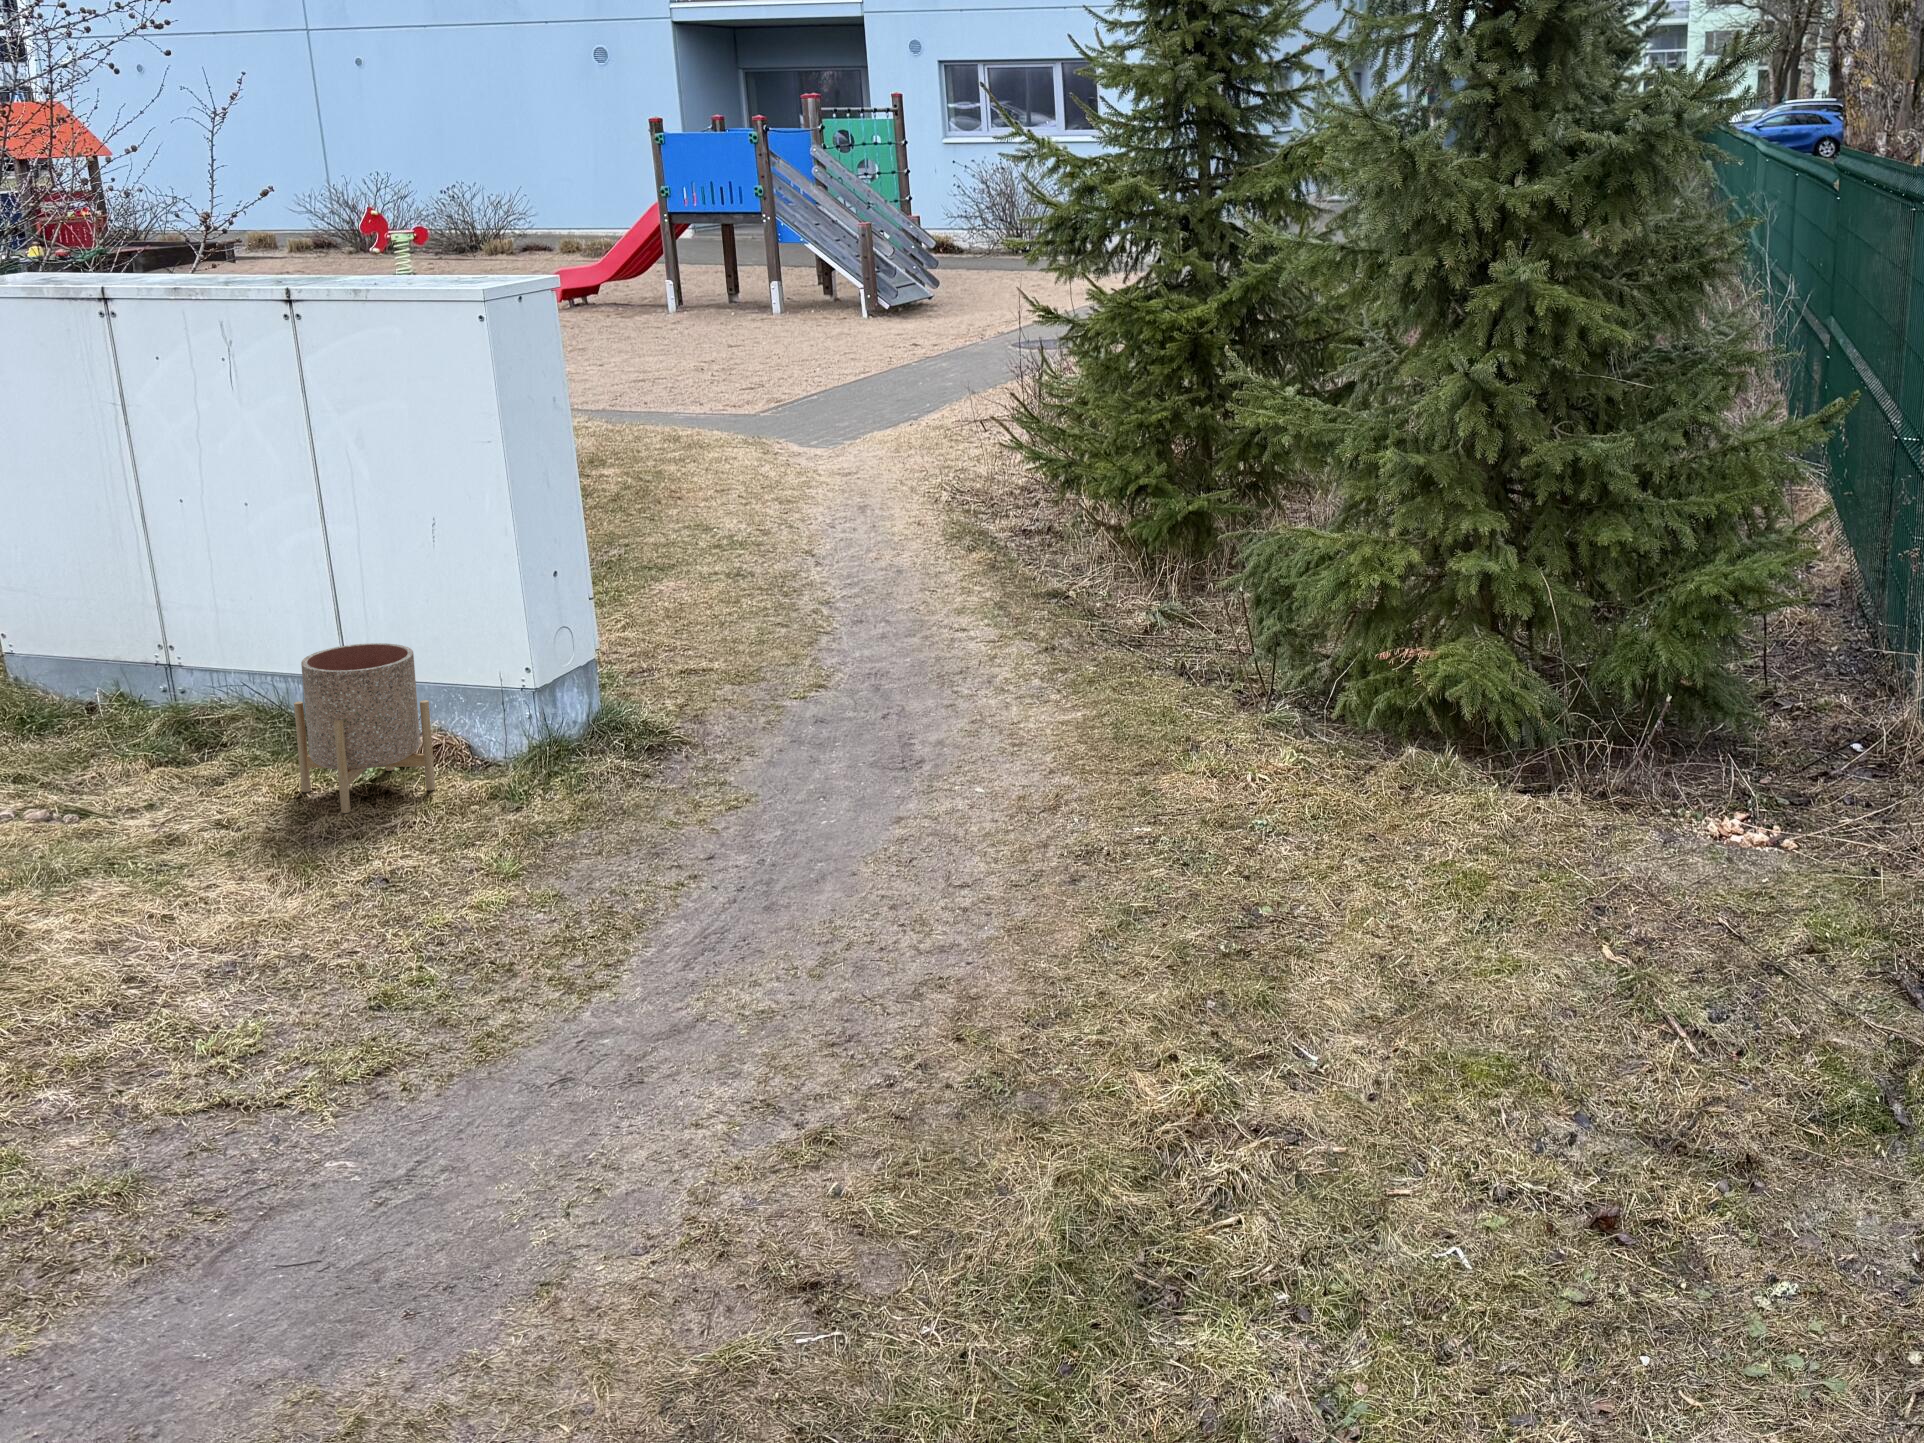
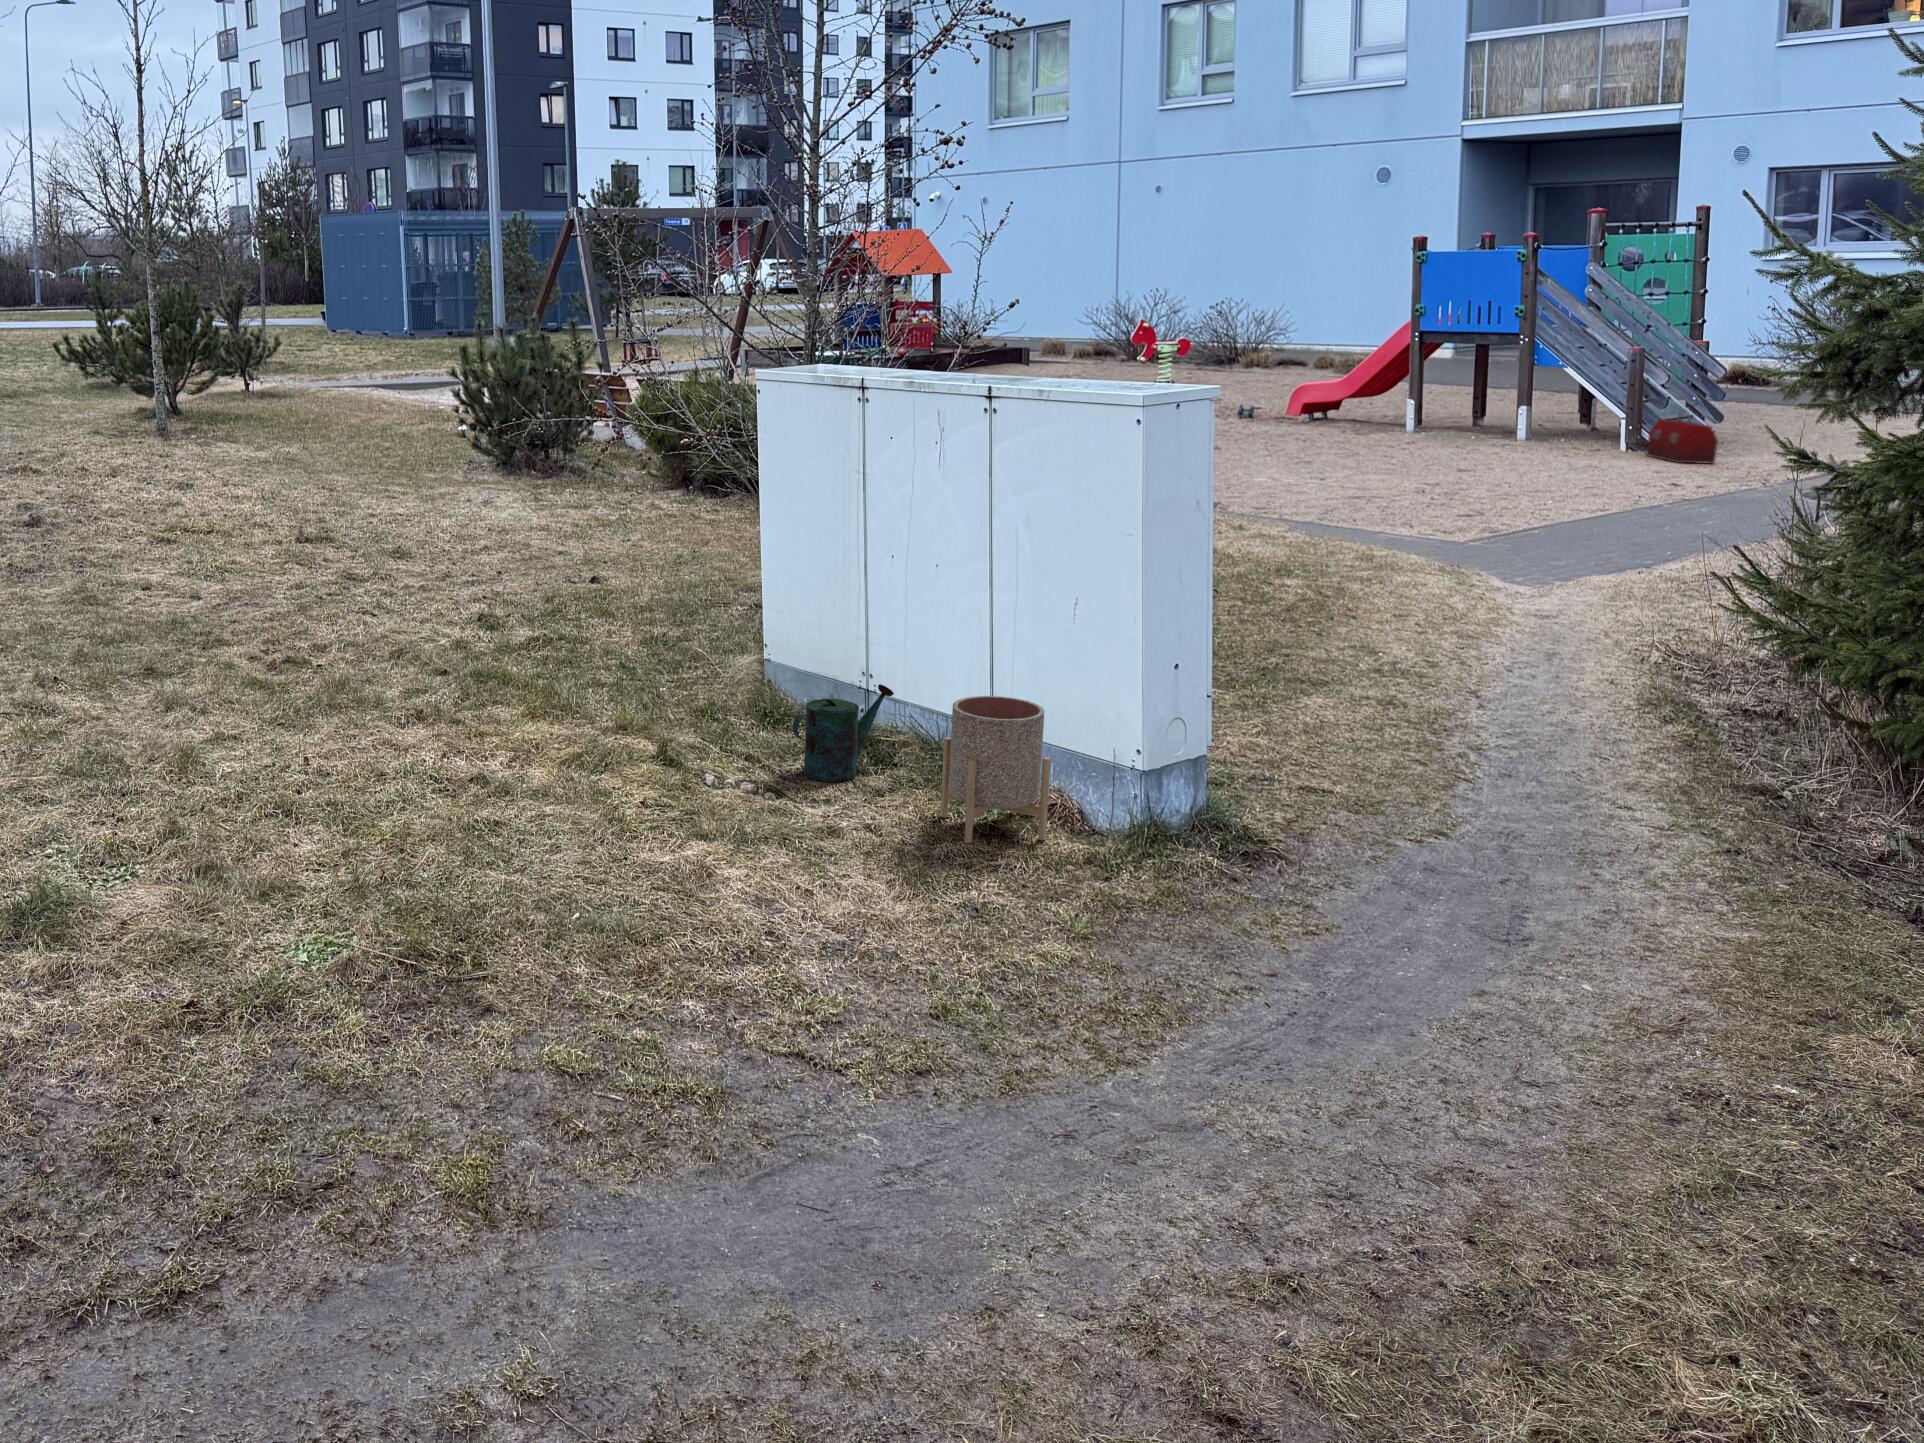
toolbox: none [885,279,942,325] -> present [1646,413,1717,464]
watering can: none [83,658,210,785] -> present [793,684,894,782]

